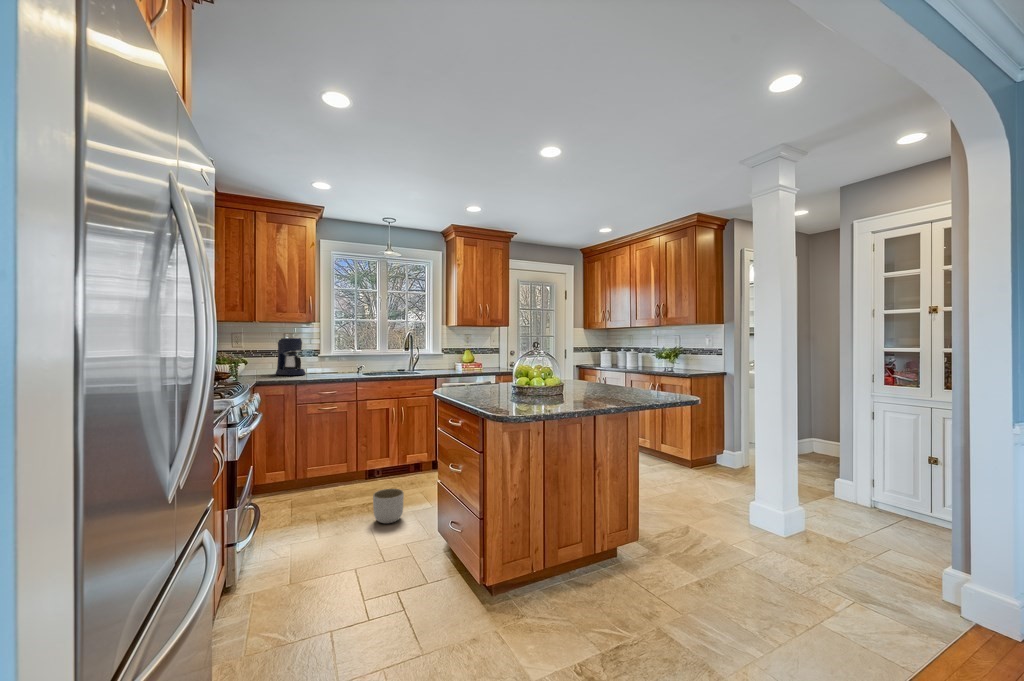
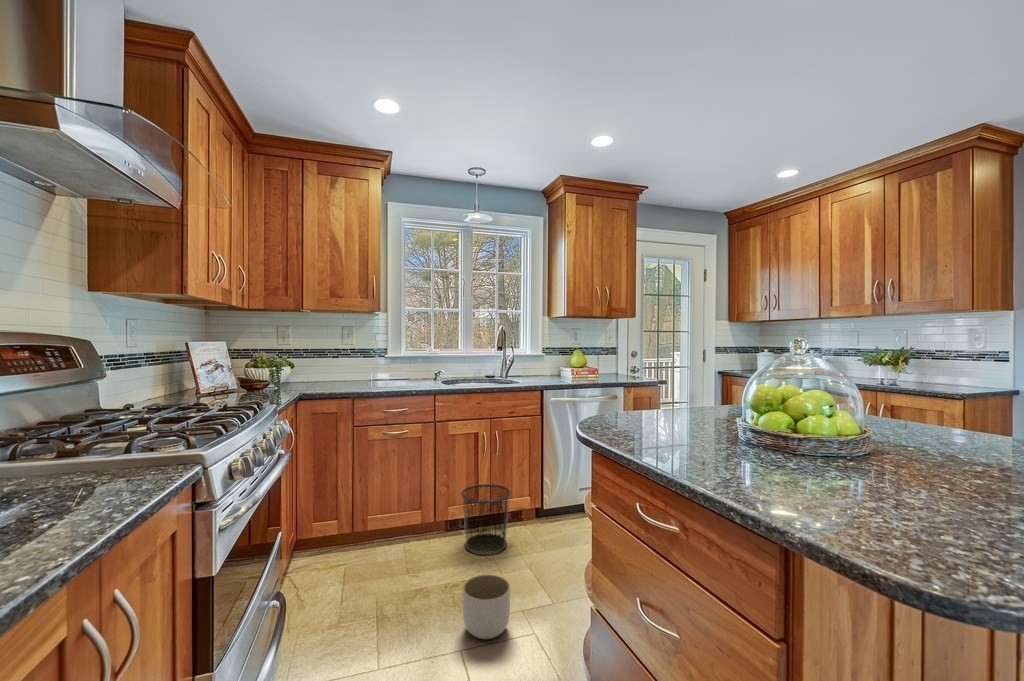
coffee maker: present [275,338,306,375] -> none [330,333,369,383]
waste bin: none [375,444,411,489] -> present [461,484,511,555]

